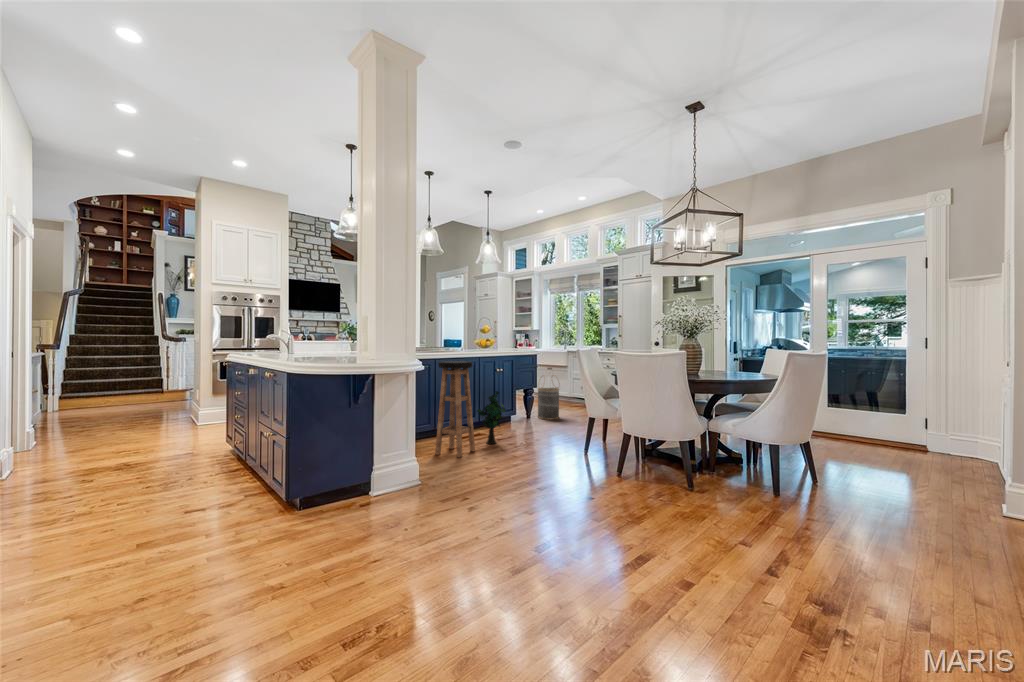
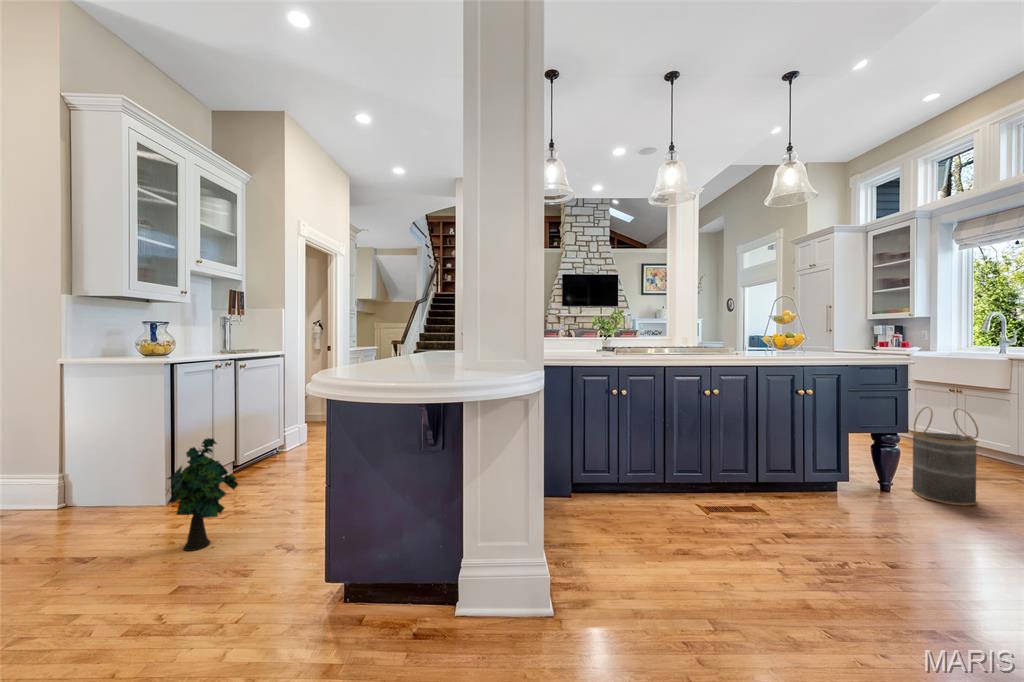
bar stool: present [435,361,475,457] -> none [633,372,717,568]
decorative plant: present [477,391,506,444] -> present [167,438,238,551]

